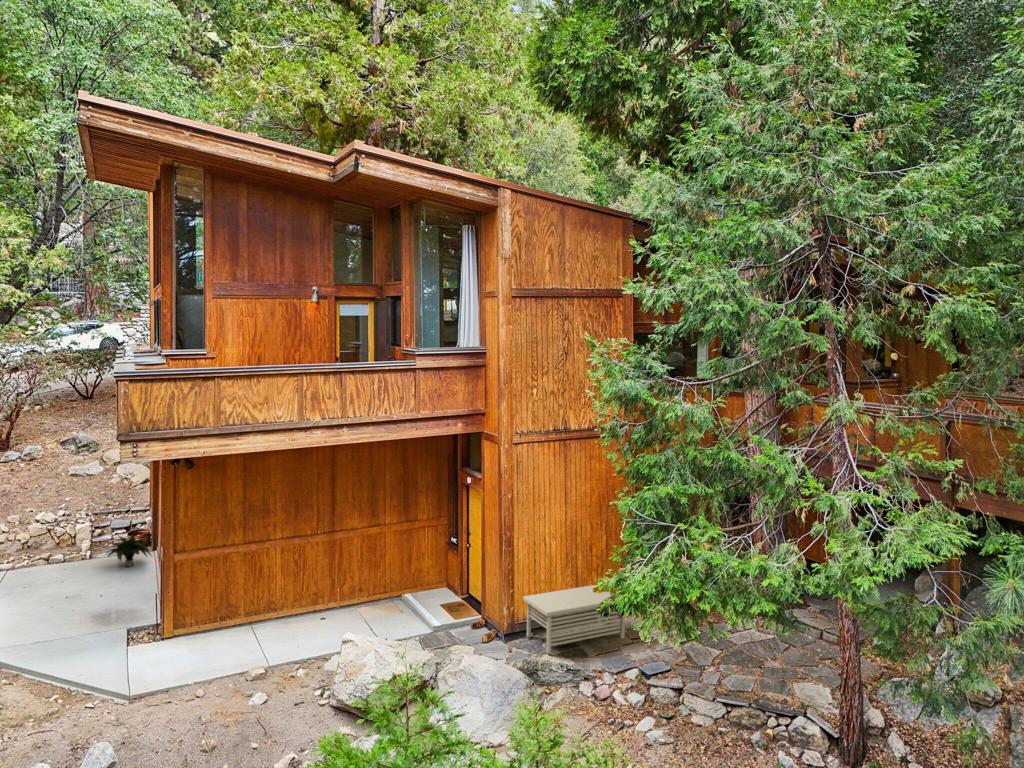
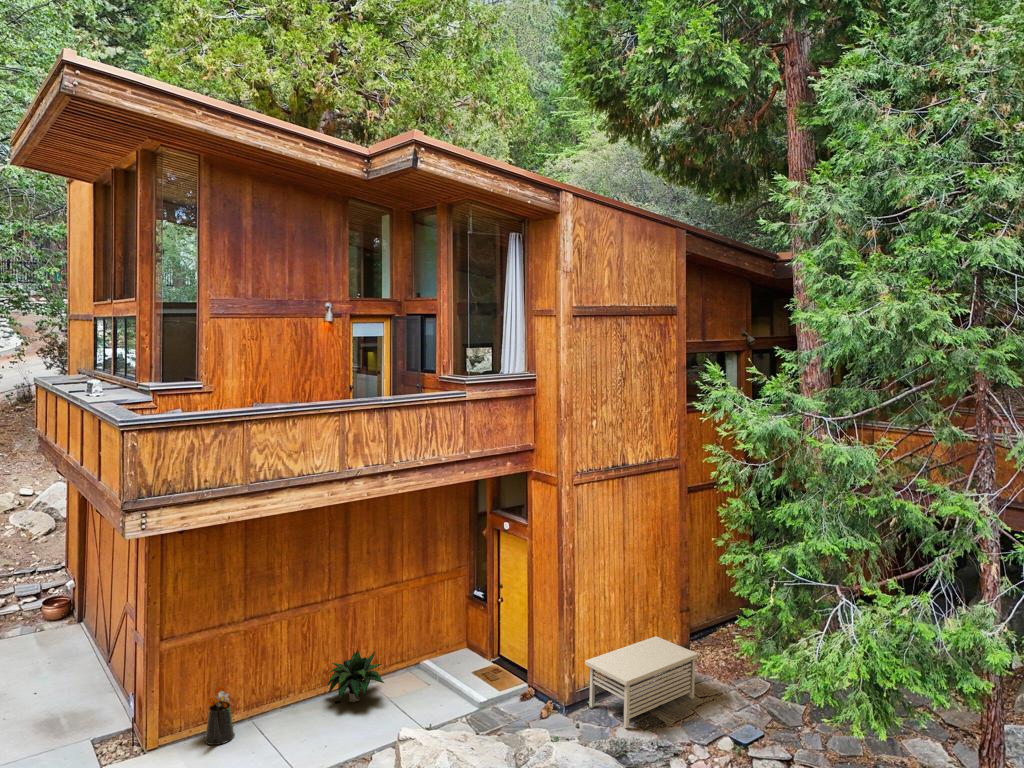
potted plant: present [107,534,151,567] -> present [327,650,384,702]
watering can: none [212,592,236,637] -> present [204,686,235,745]

